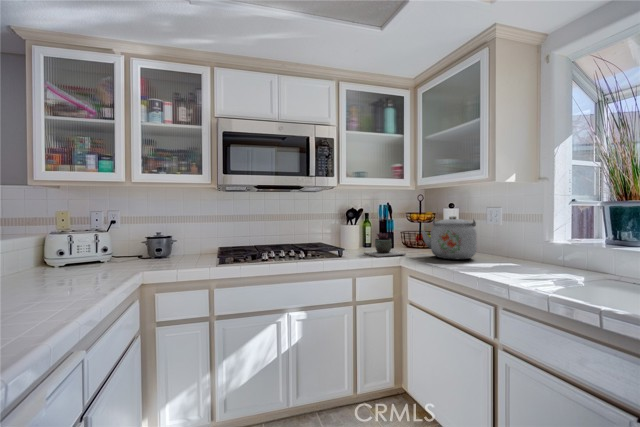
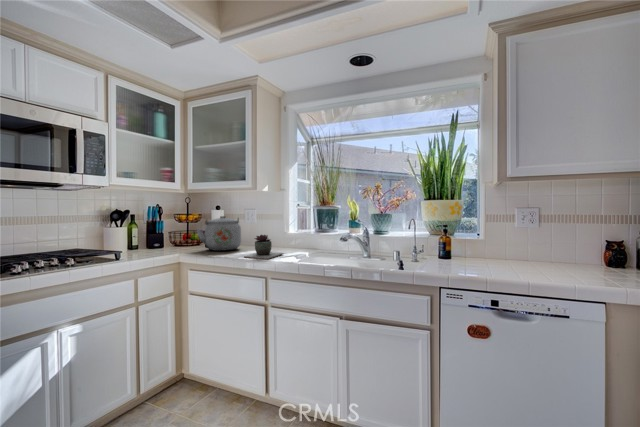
succulent plant: present [364,233,405,257] -> present [244,235,283,259]

